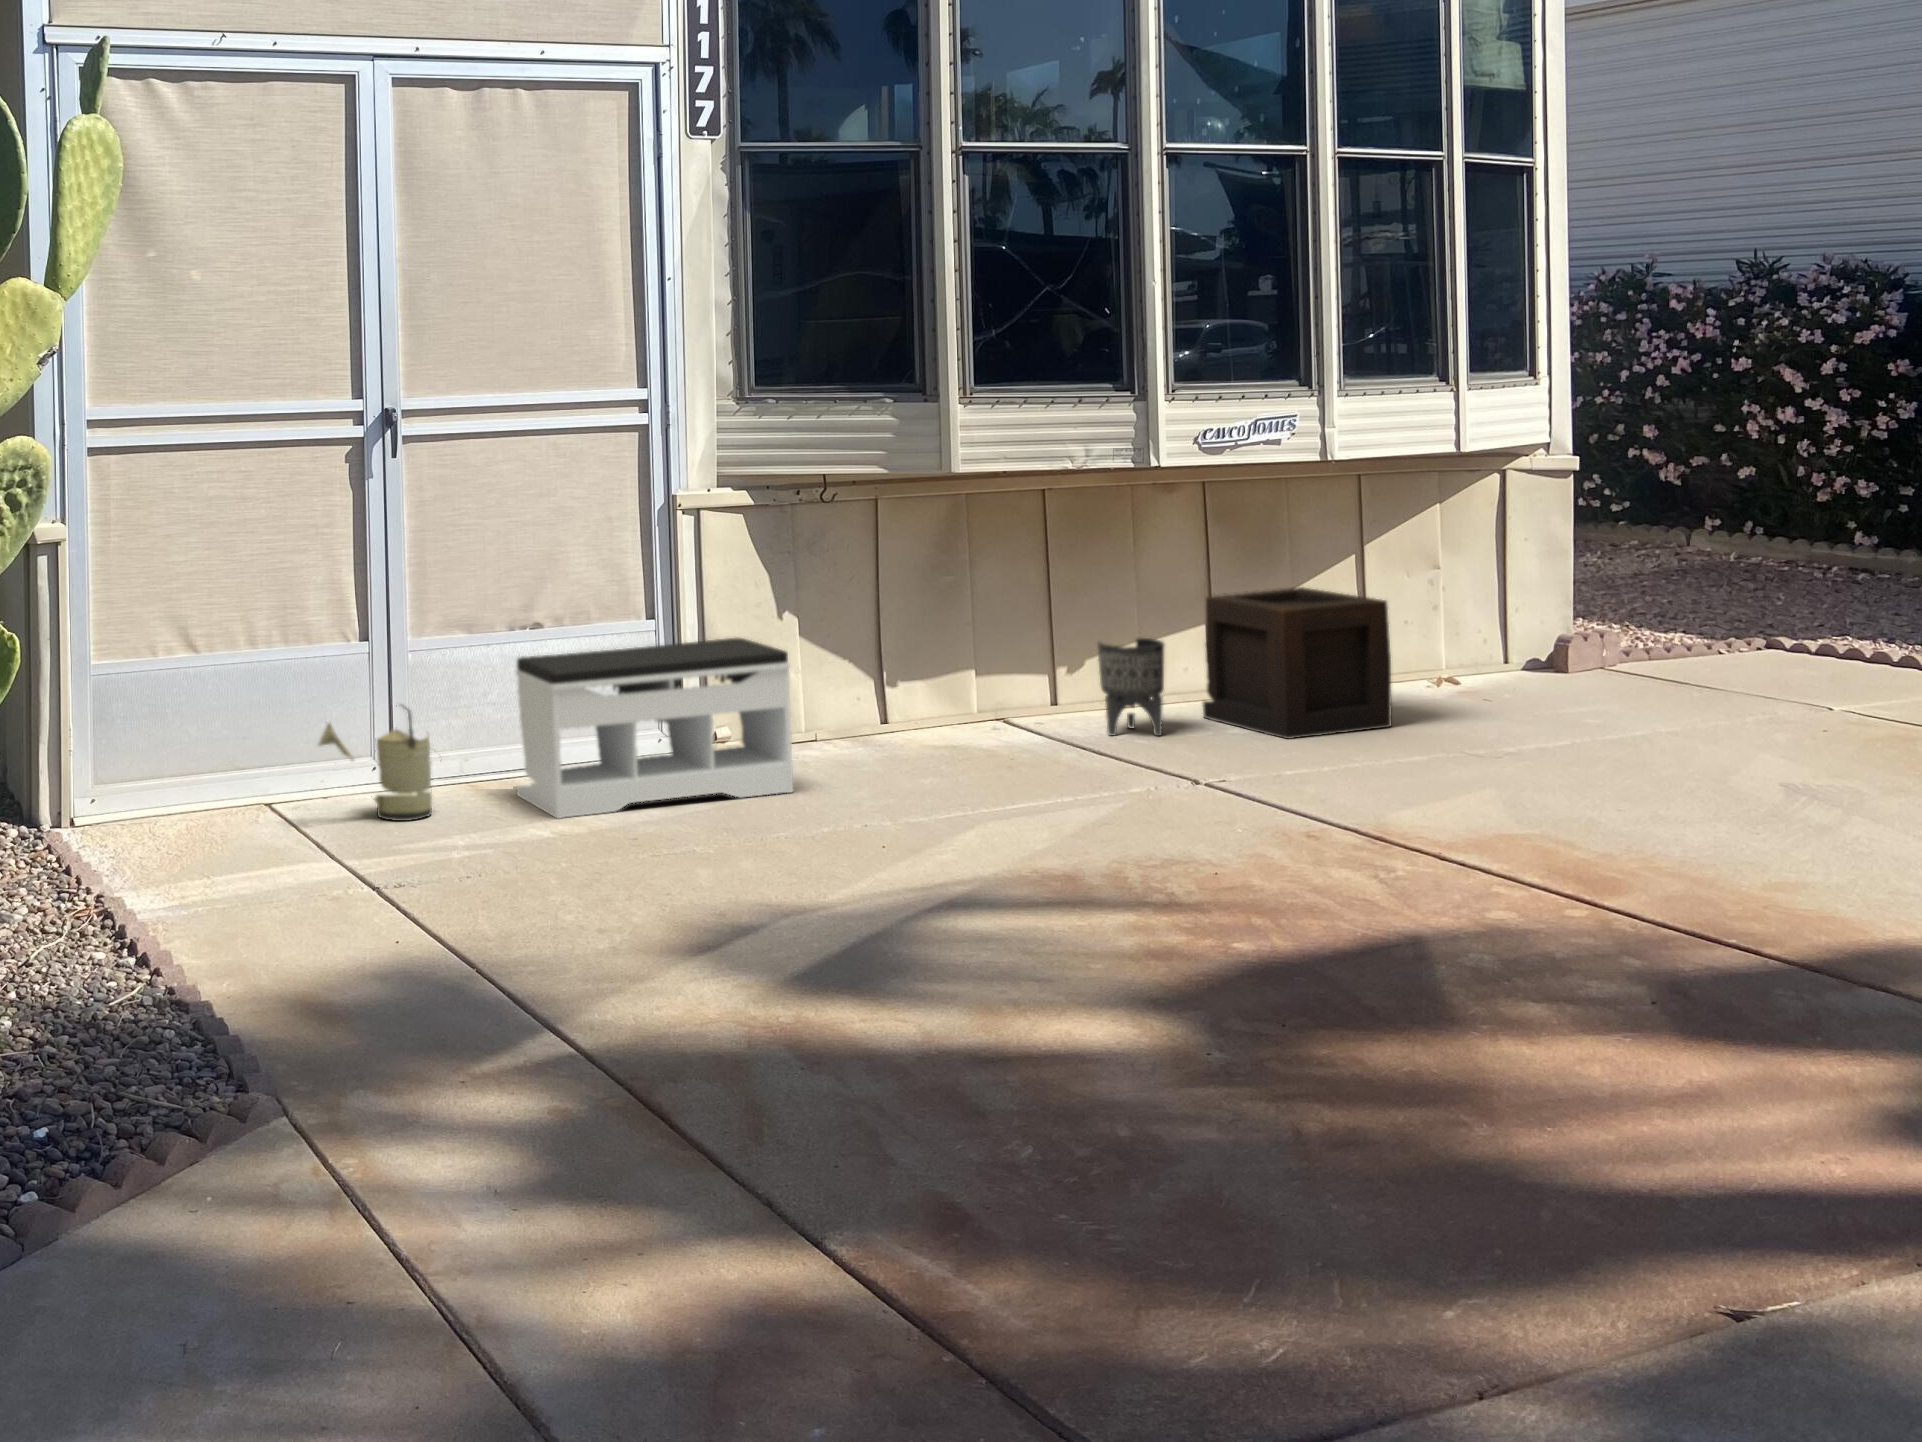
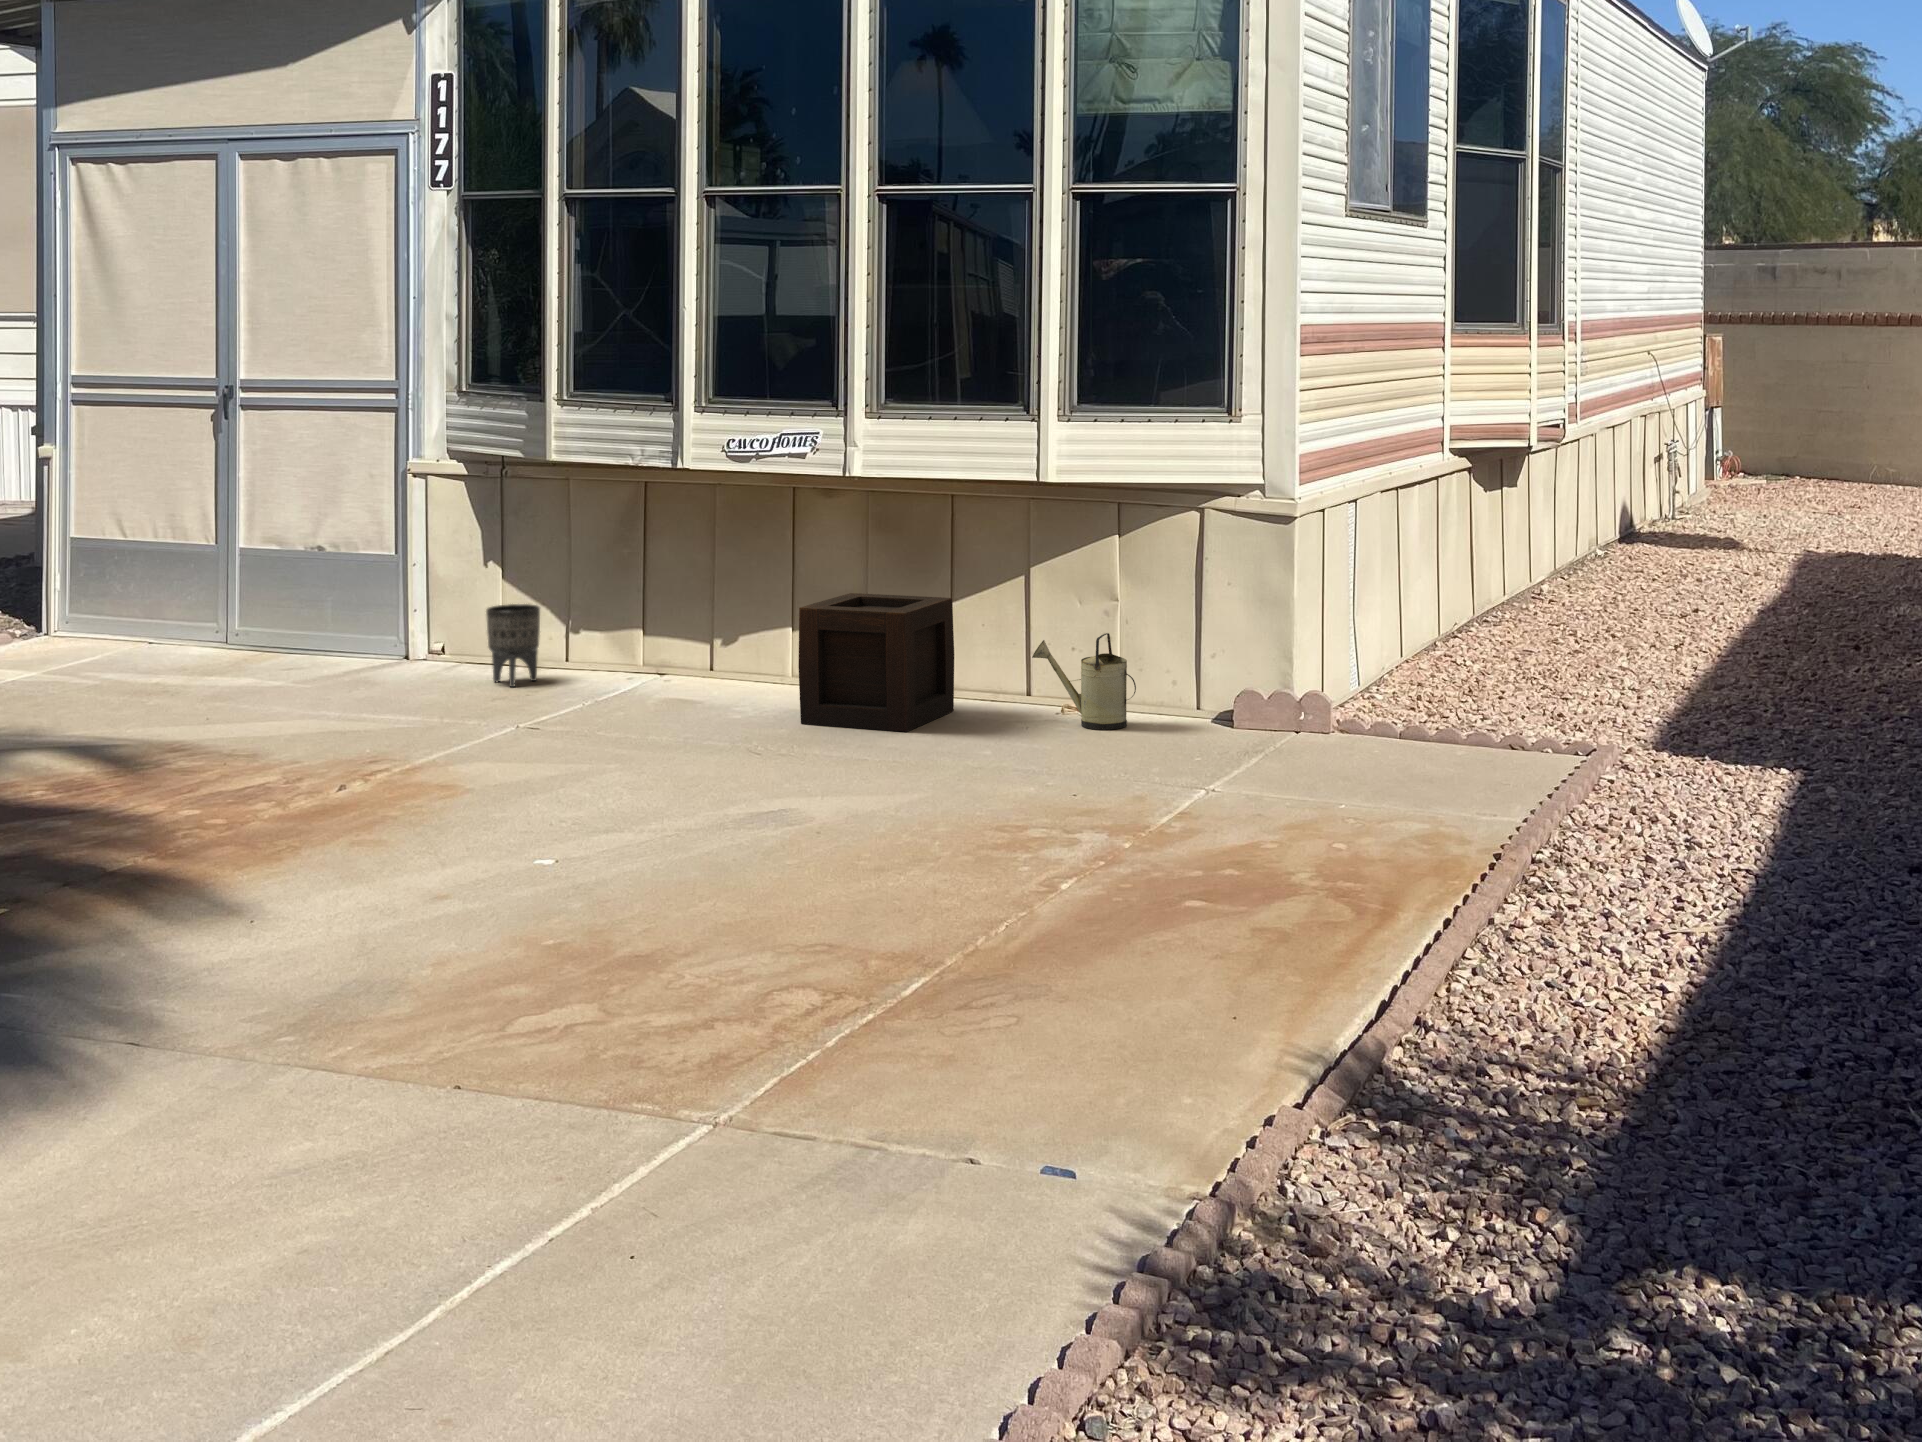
planter: present [1097,637,1164,736] -> present [486,604,540,687]
bench: present [516,638,793,818] -> none [249,566,454,690]
watering can: present [319,707,432,821] -> present [1032,633,1136,730]

